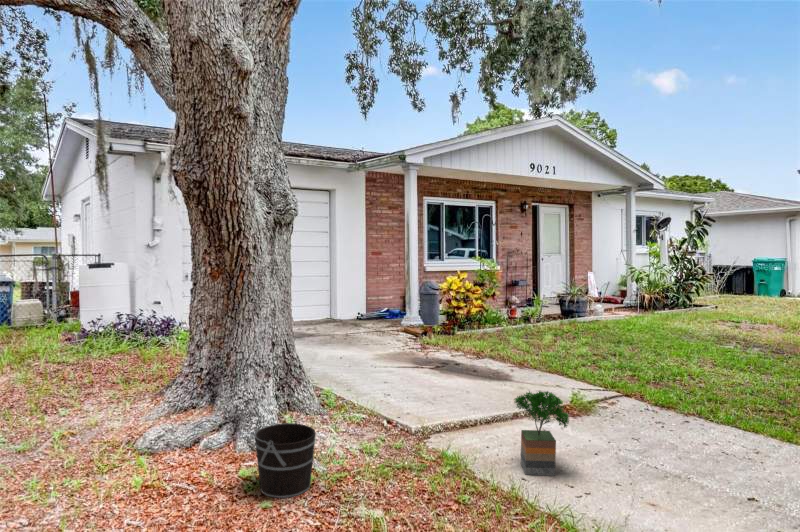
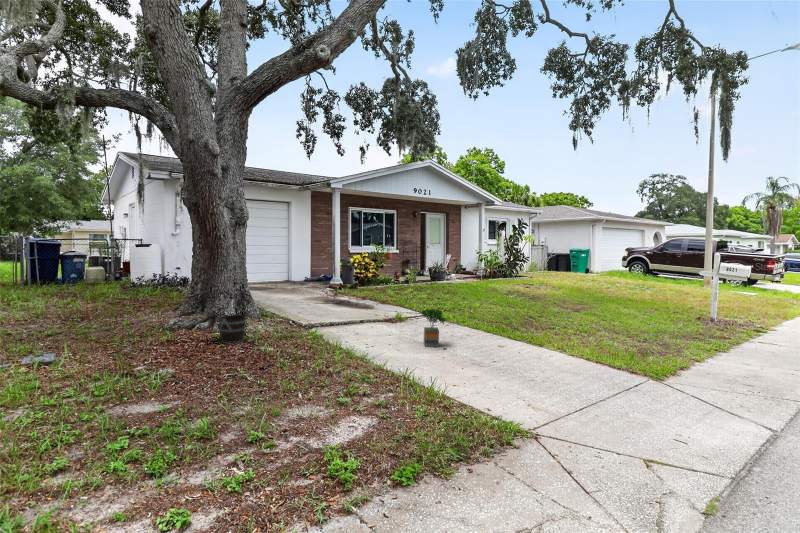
potted tree: present [514,391,569,476] -> present [421,309,445,347]

